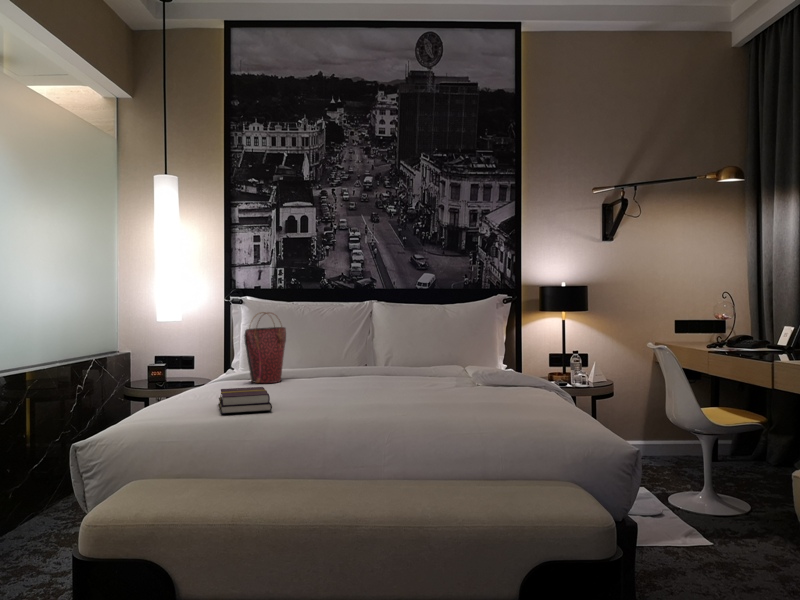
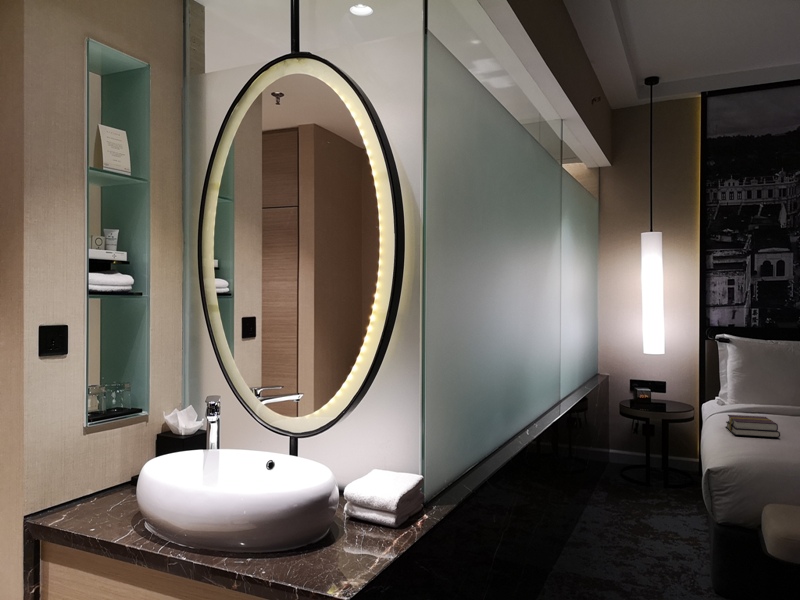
handbag: present [244,312,286,383] -> none [737,352,775,414]

